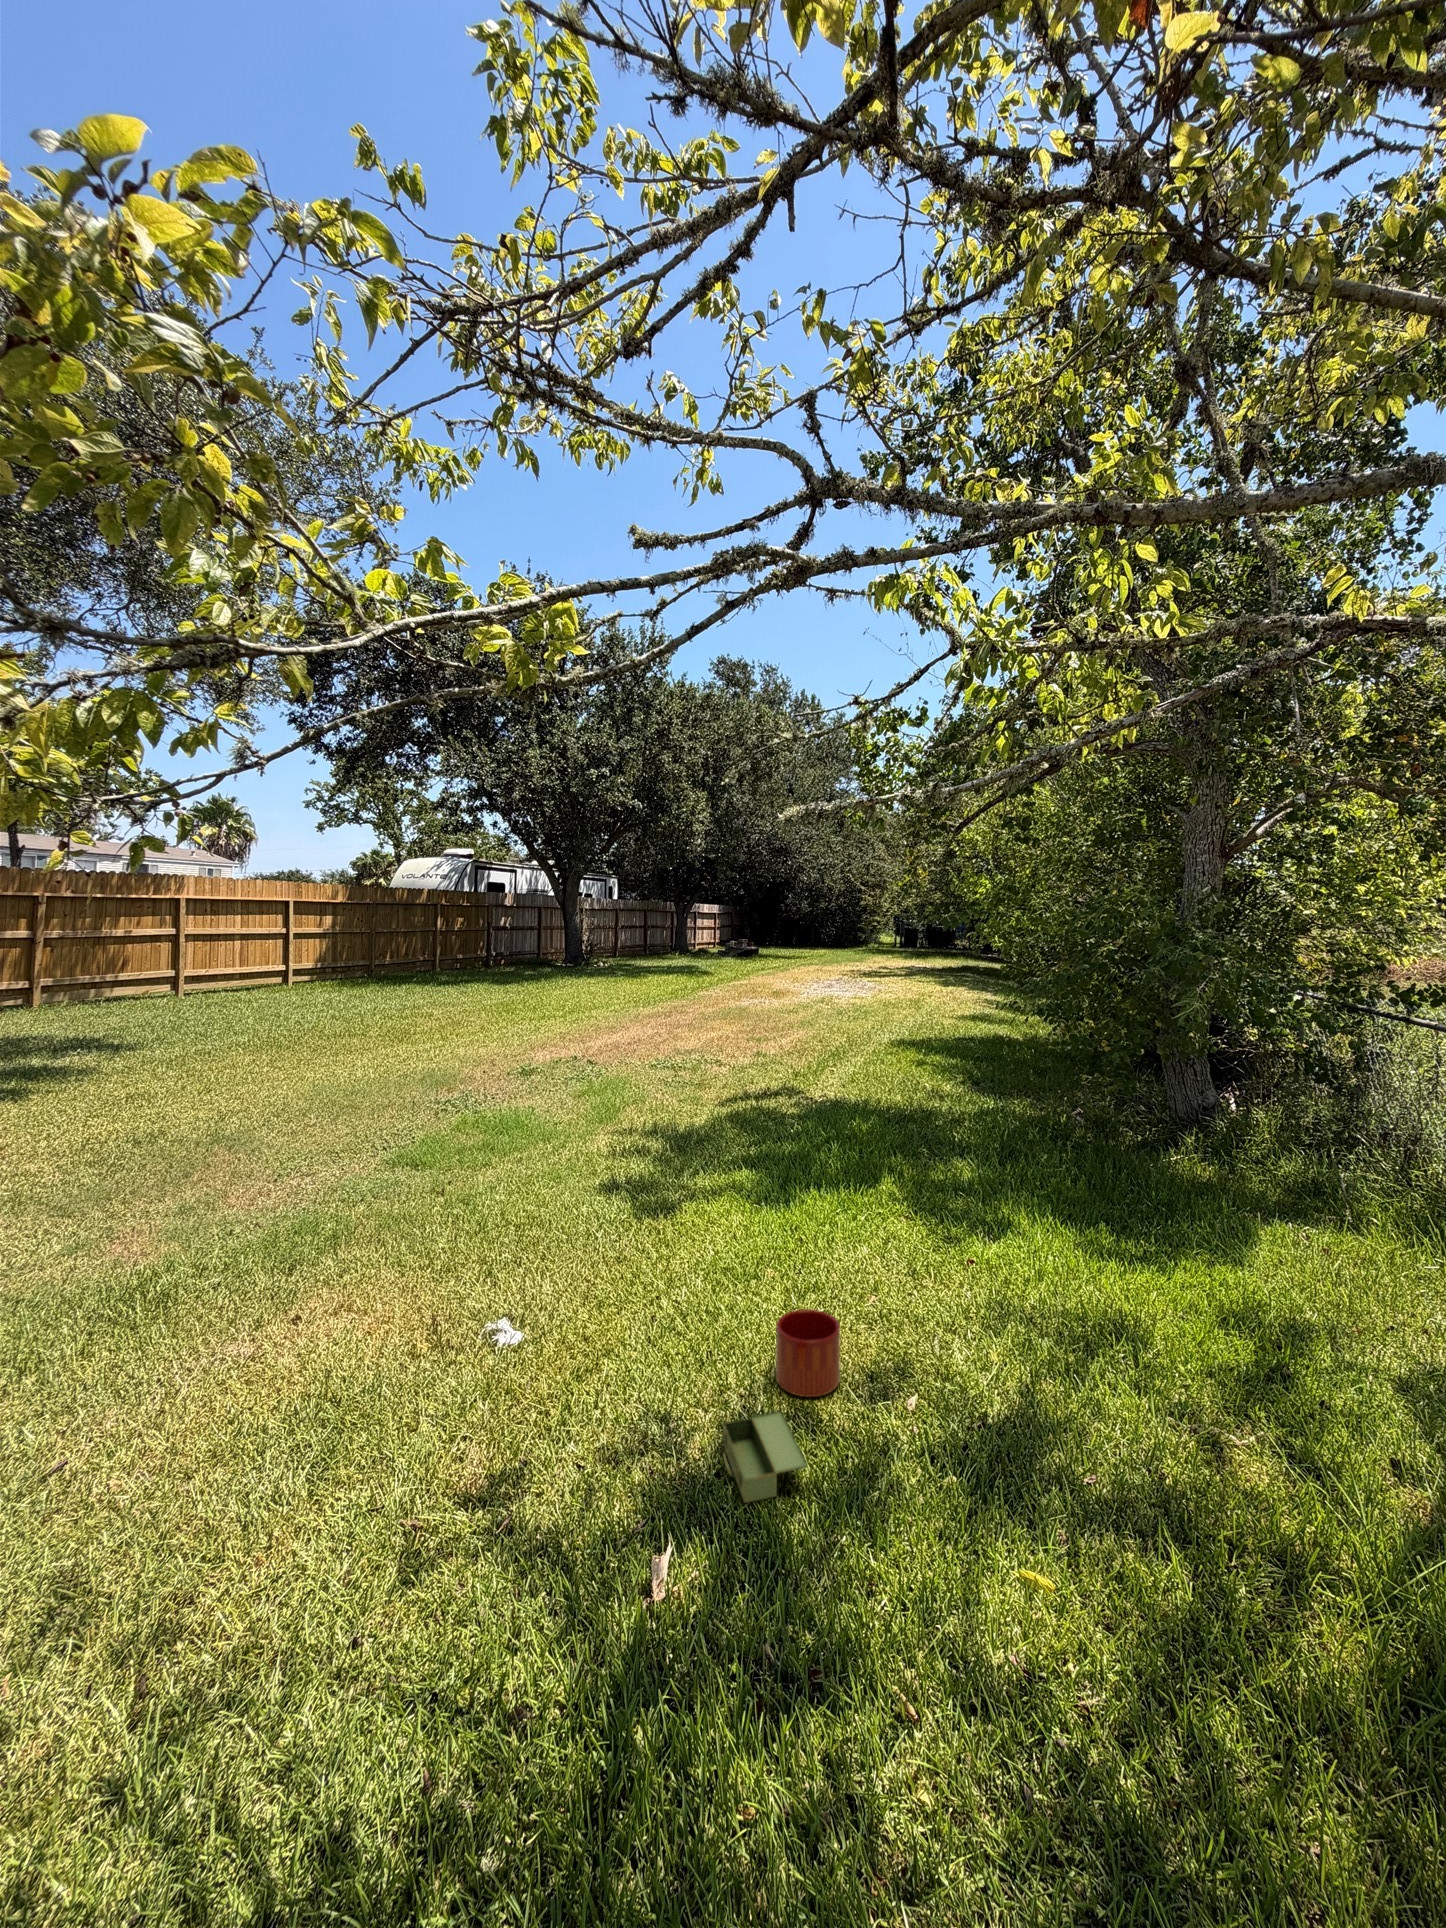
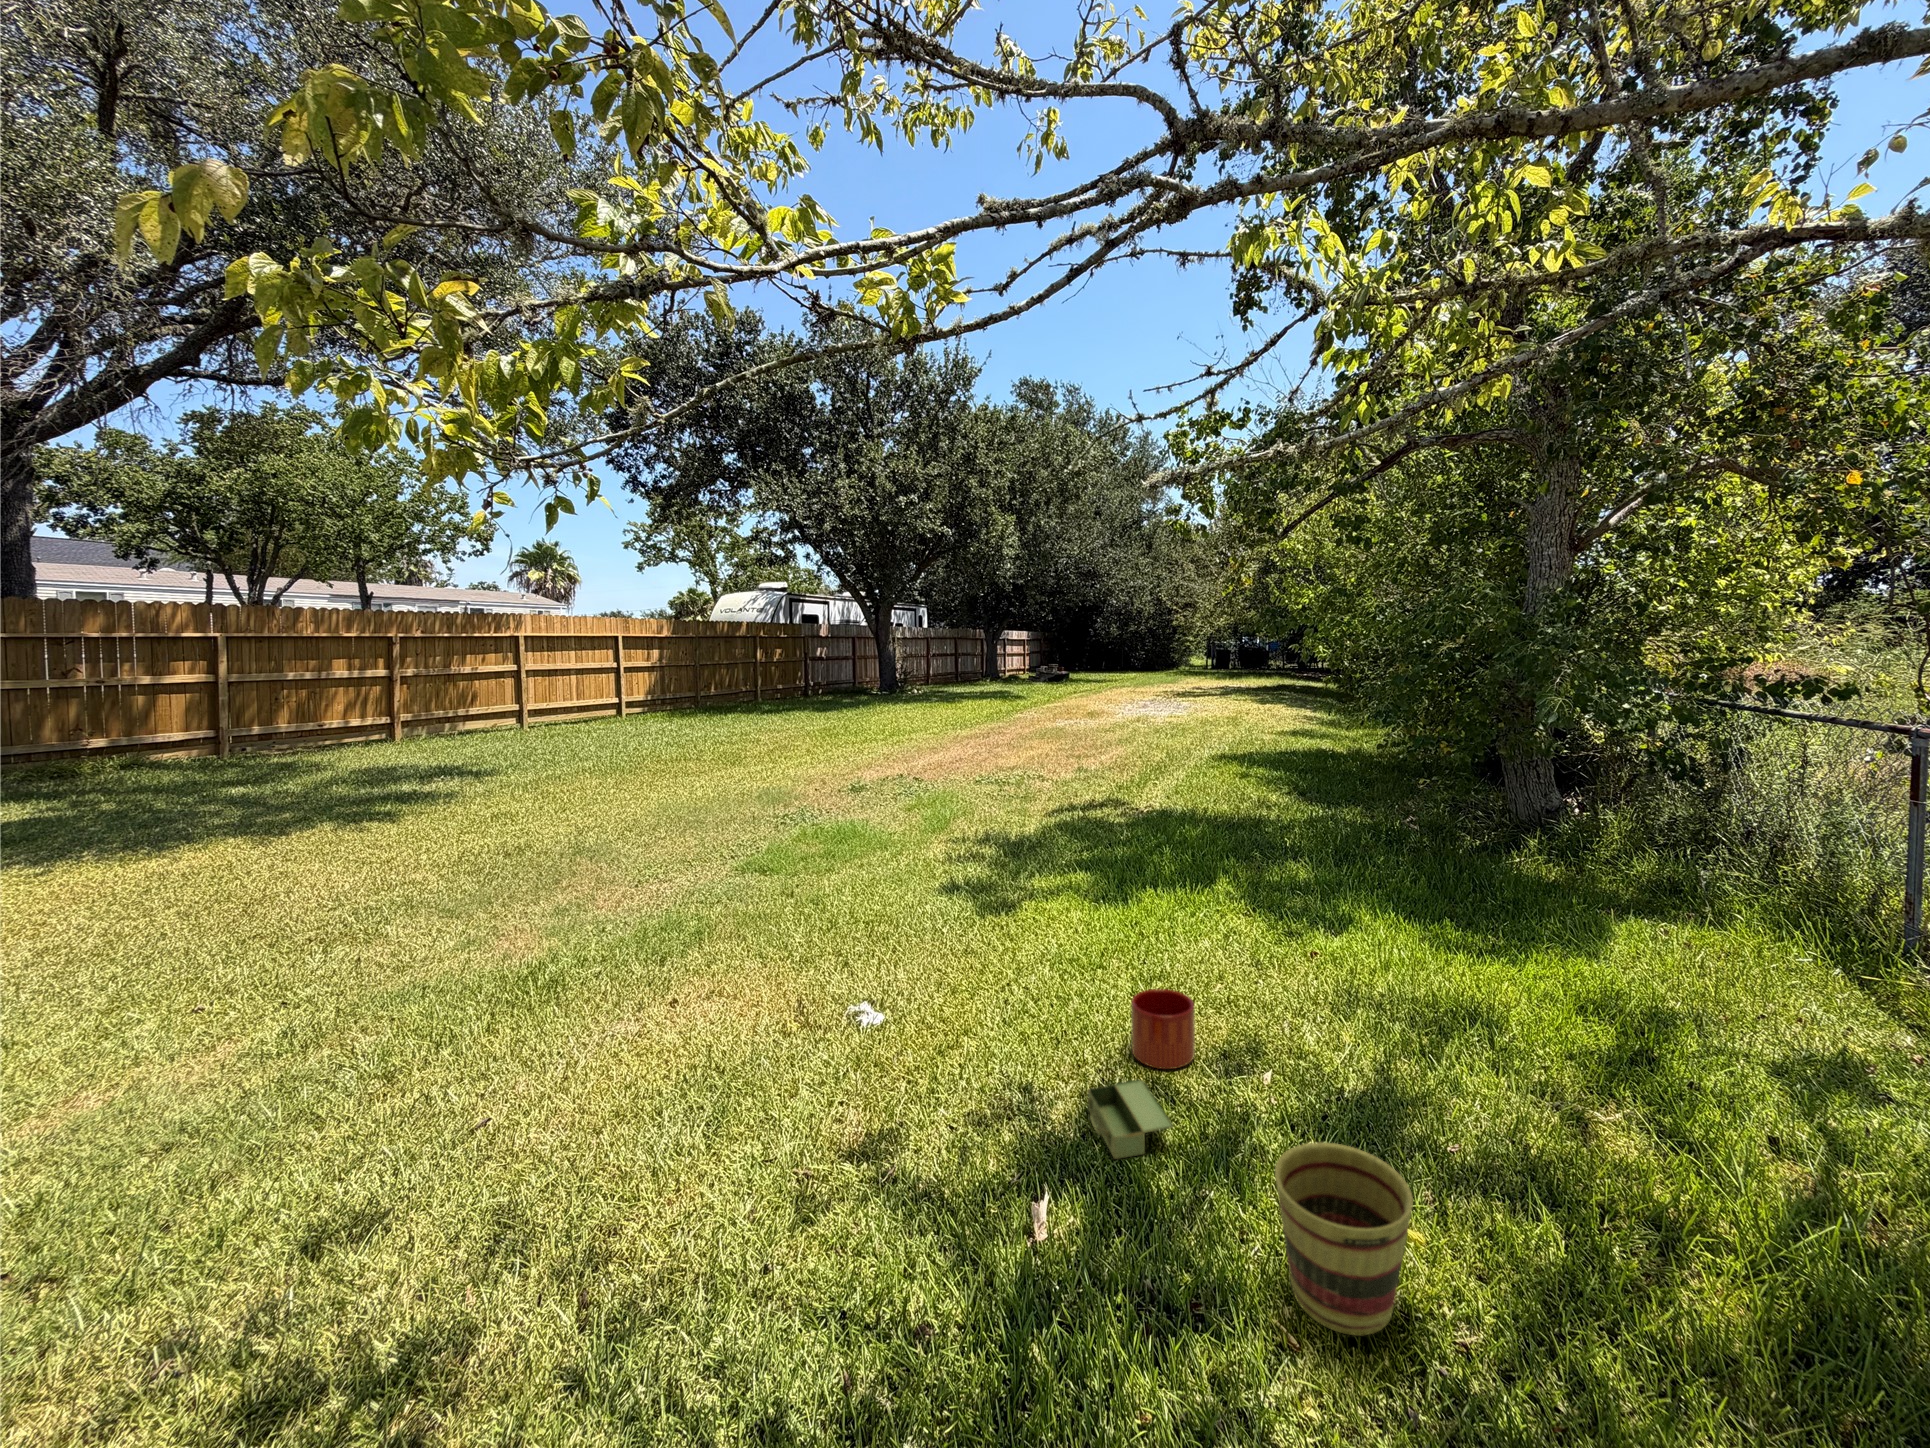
basket: none [896,1490,1032,1705] -> present [1275,1142,1413,1335]

